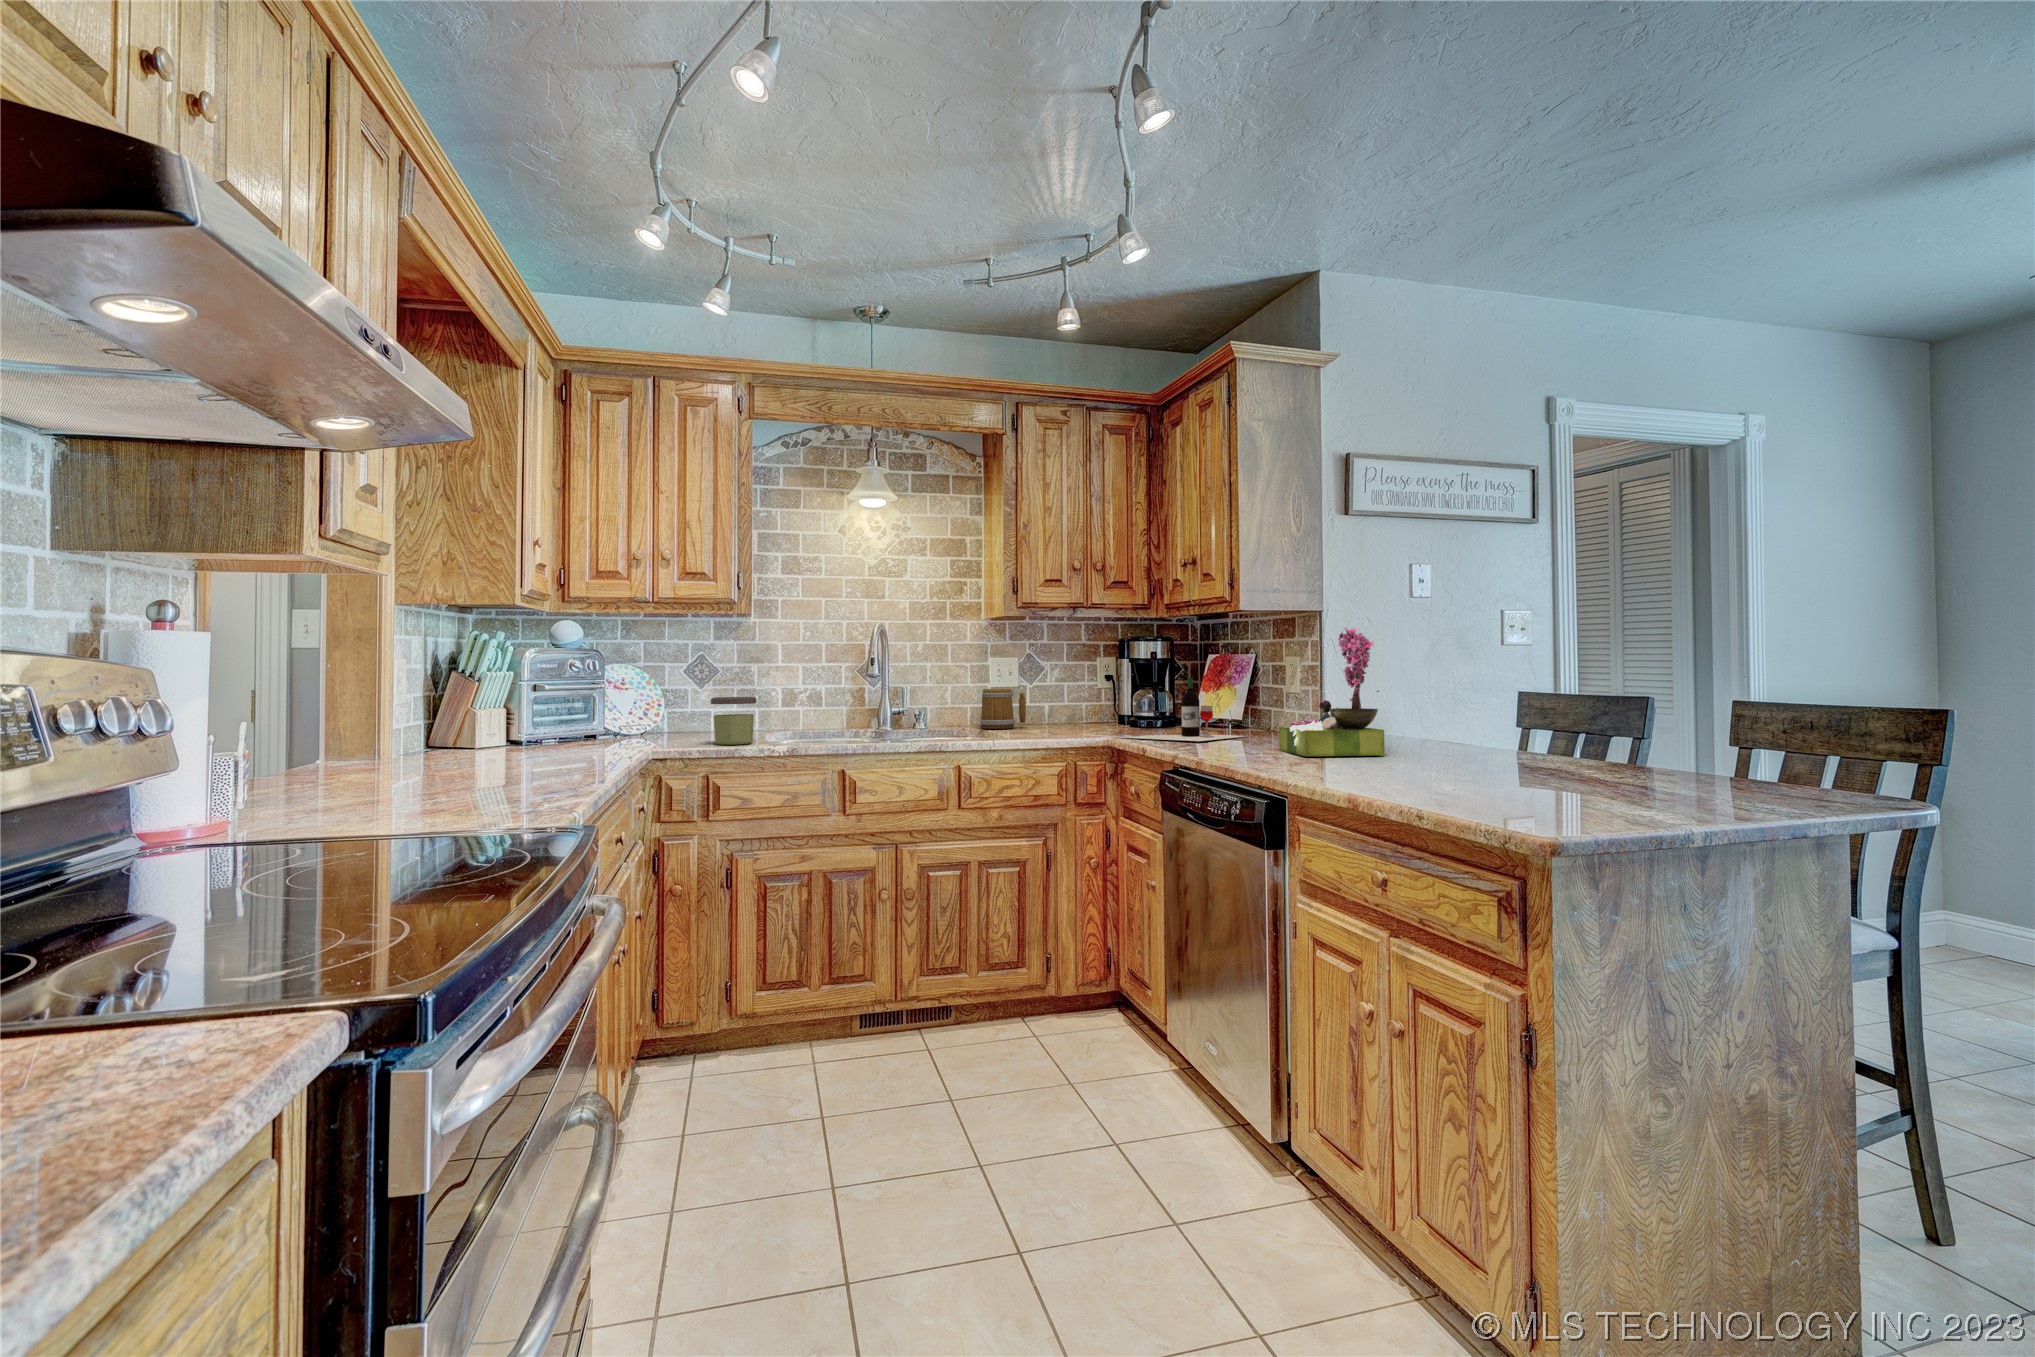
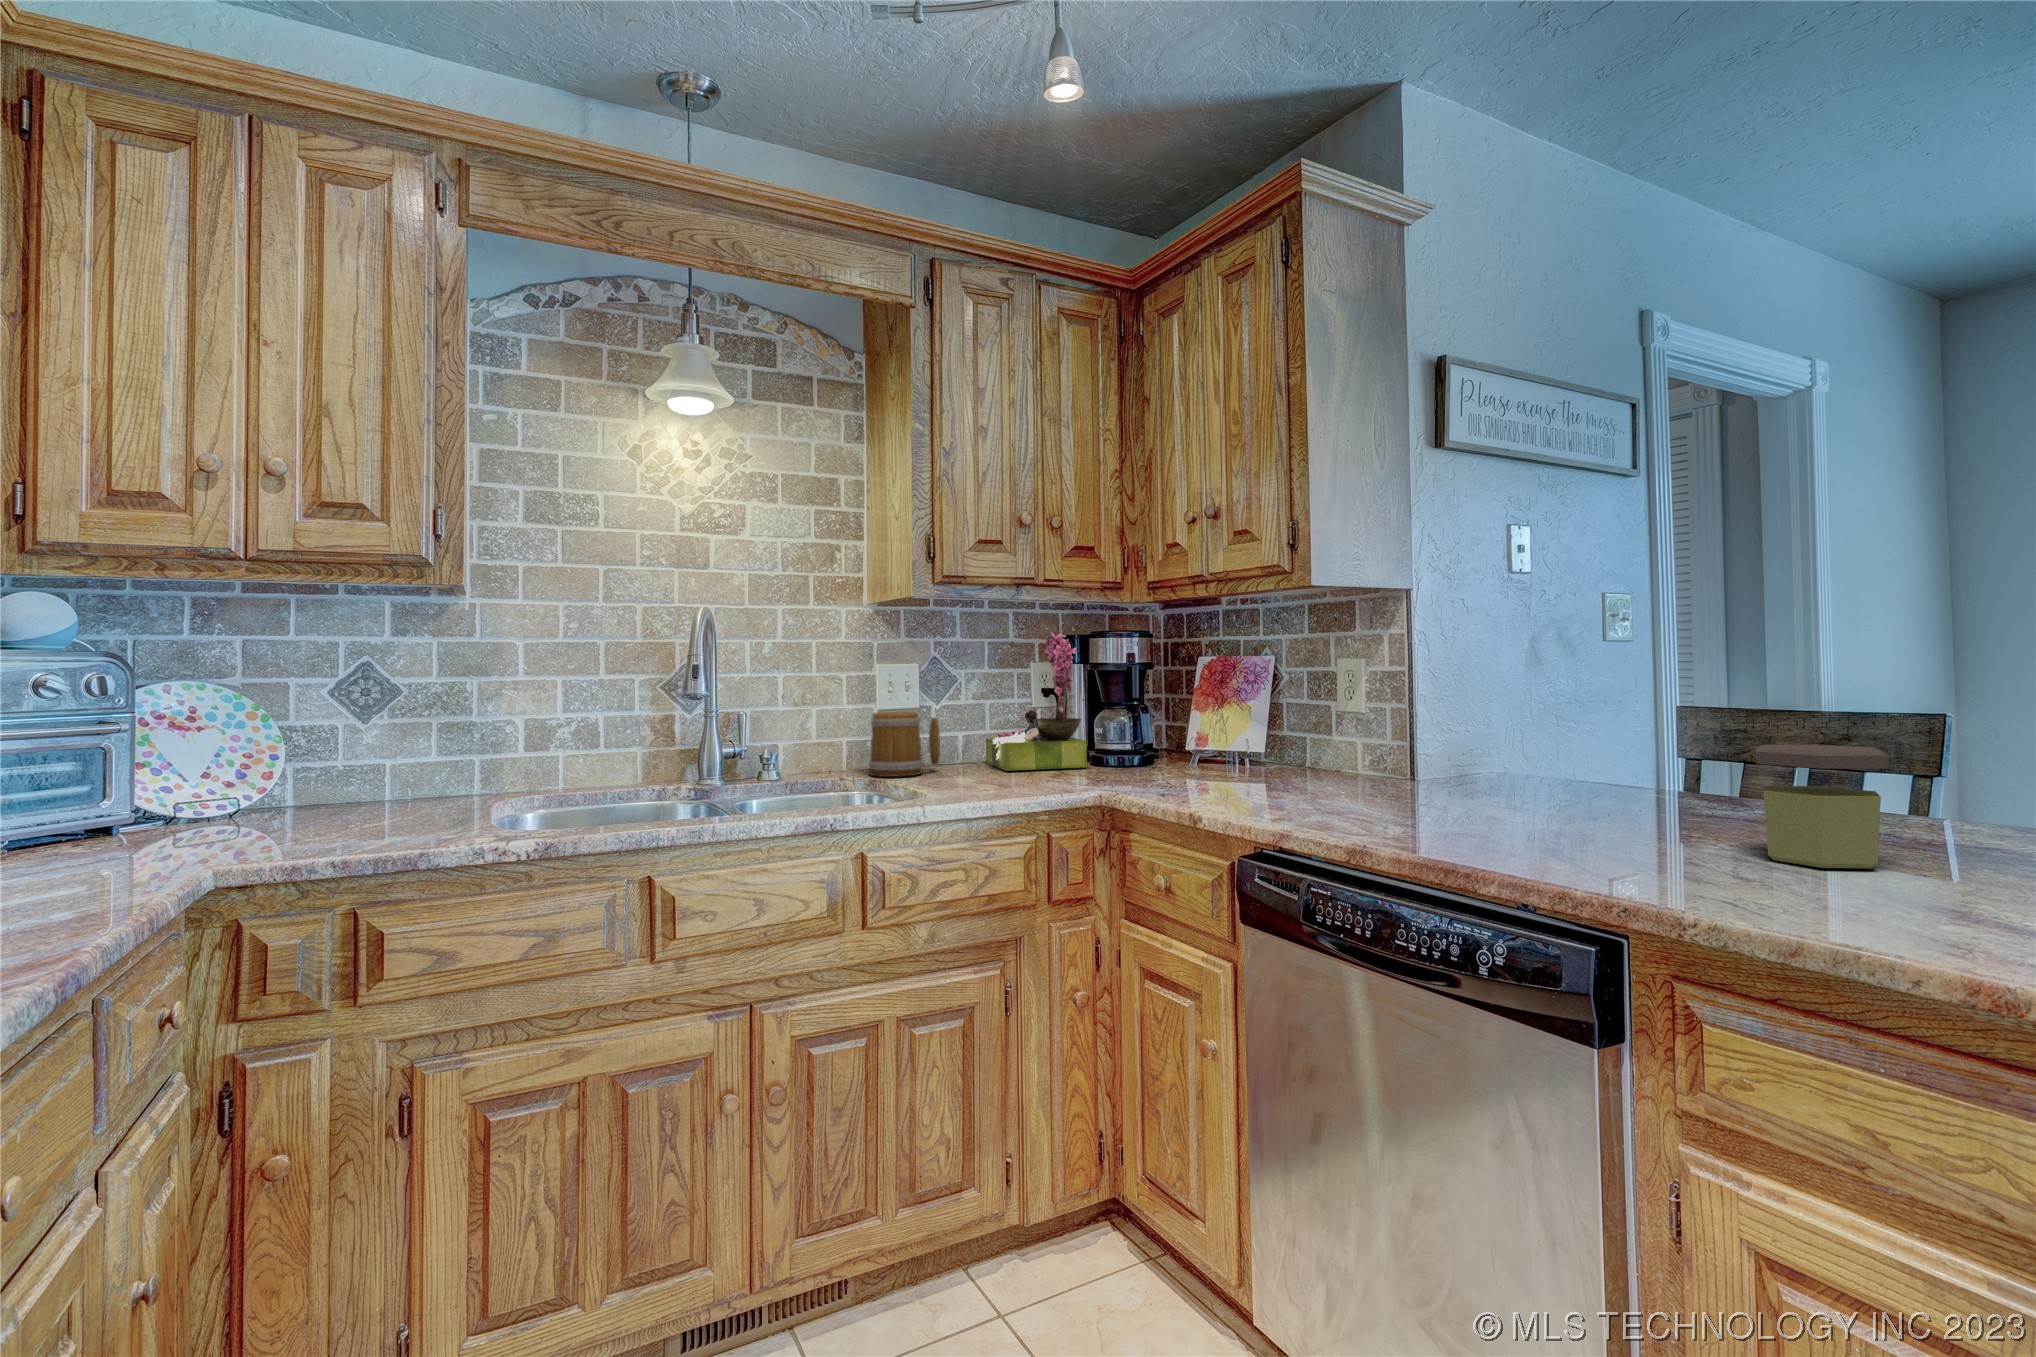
flower arrangement: present [1279,627,1385,756] -> present [986,633,1087,771]
wine bottle: present [1125,678,1244,741] -> none [1125,696,1311,802]
jar: present [711,697,756,745] -> present [1756,744,1889,868]

